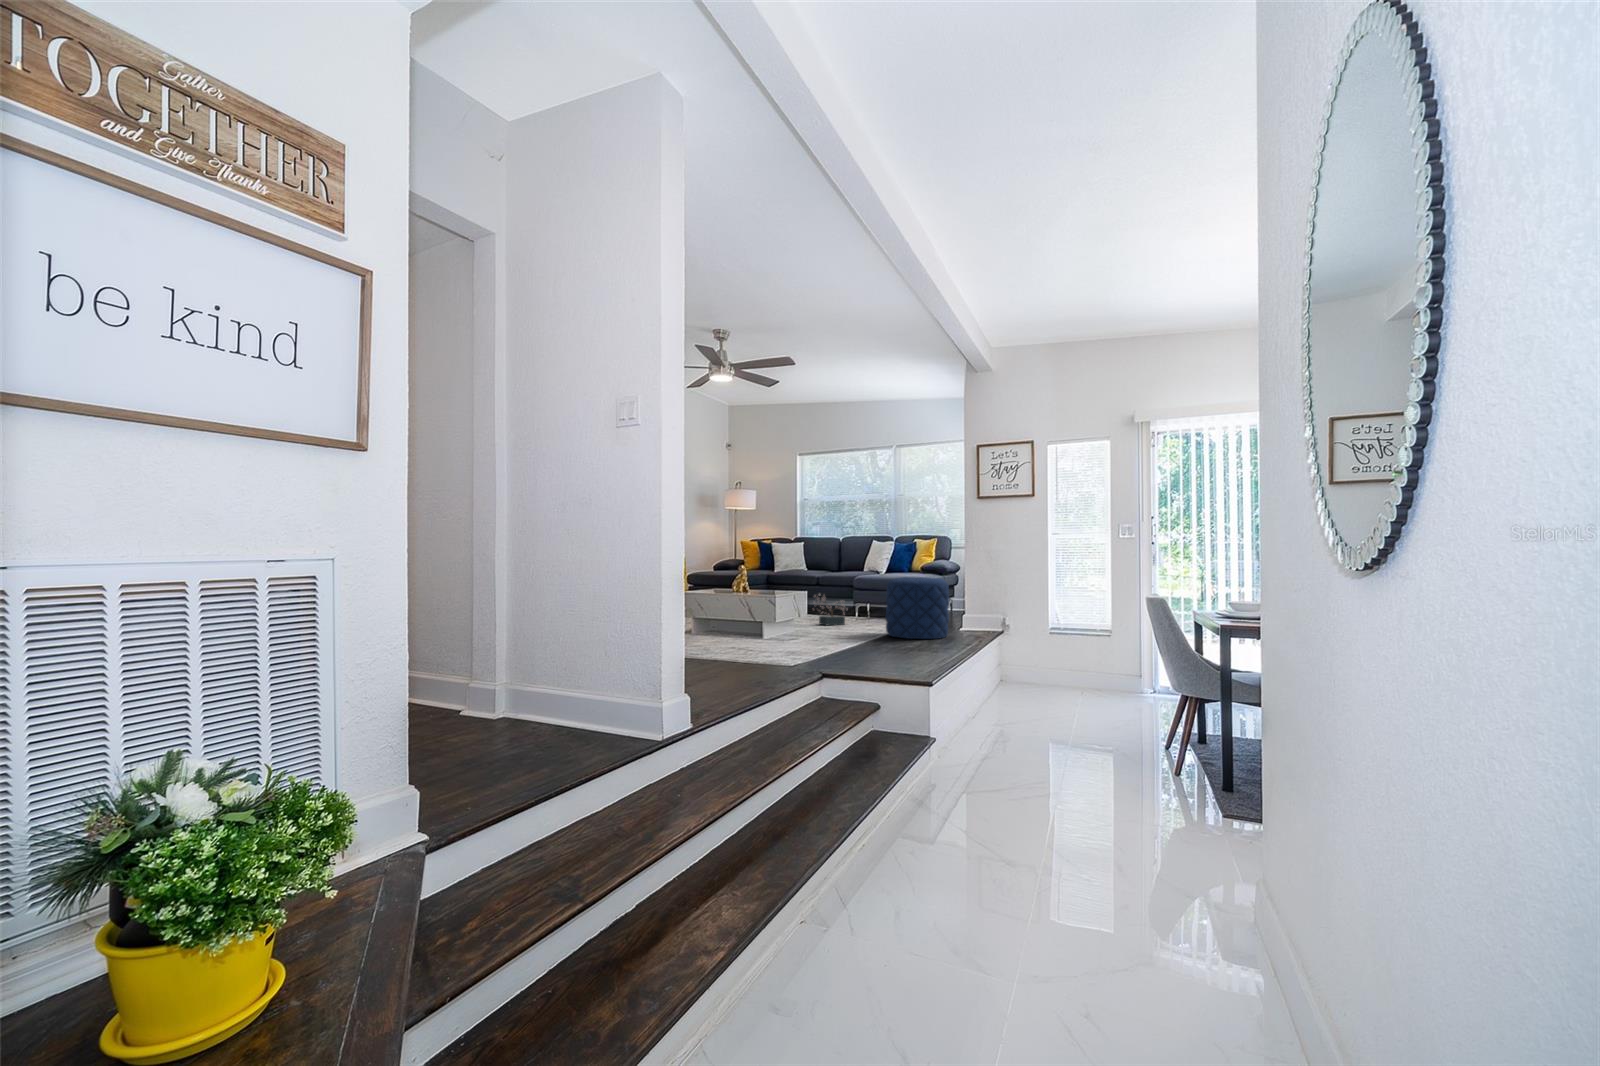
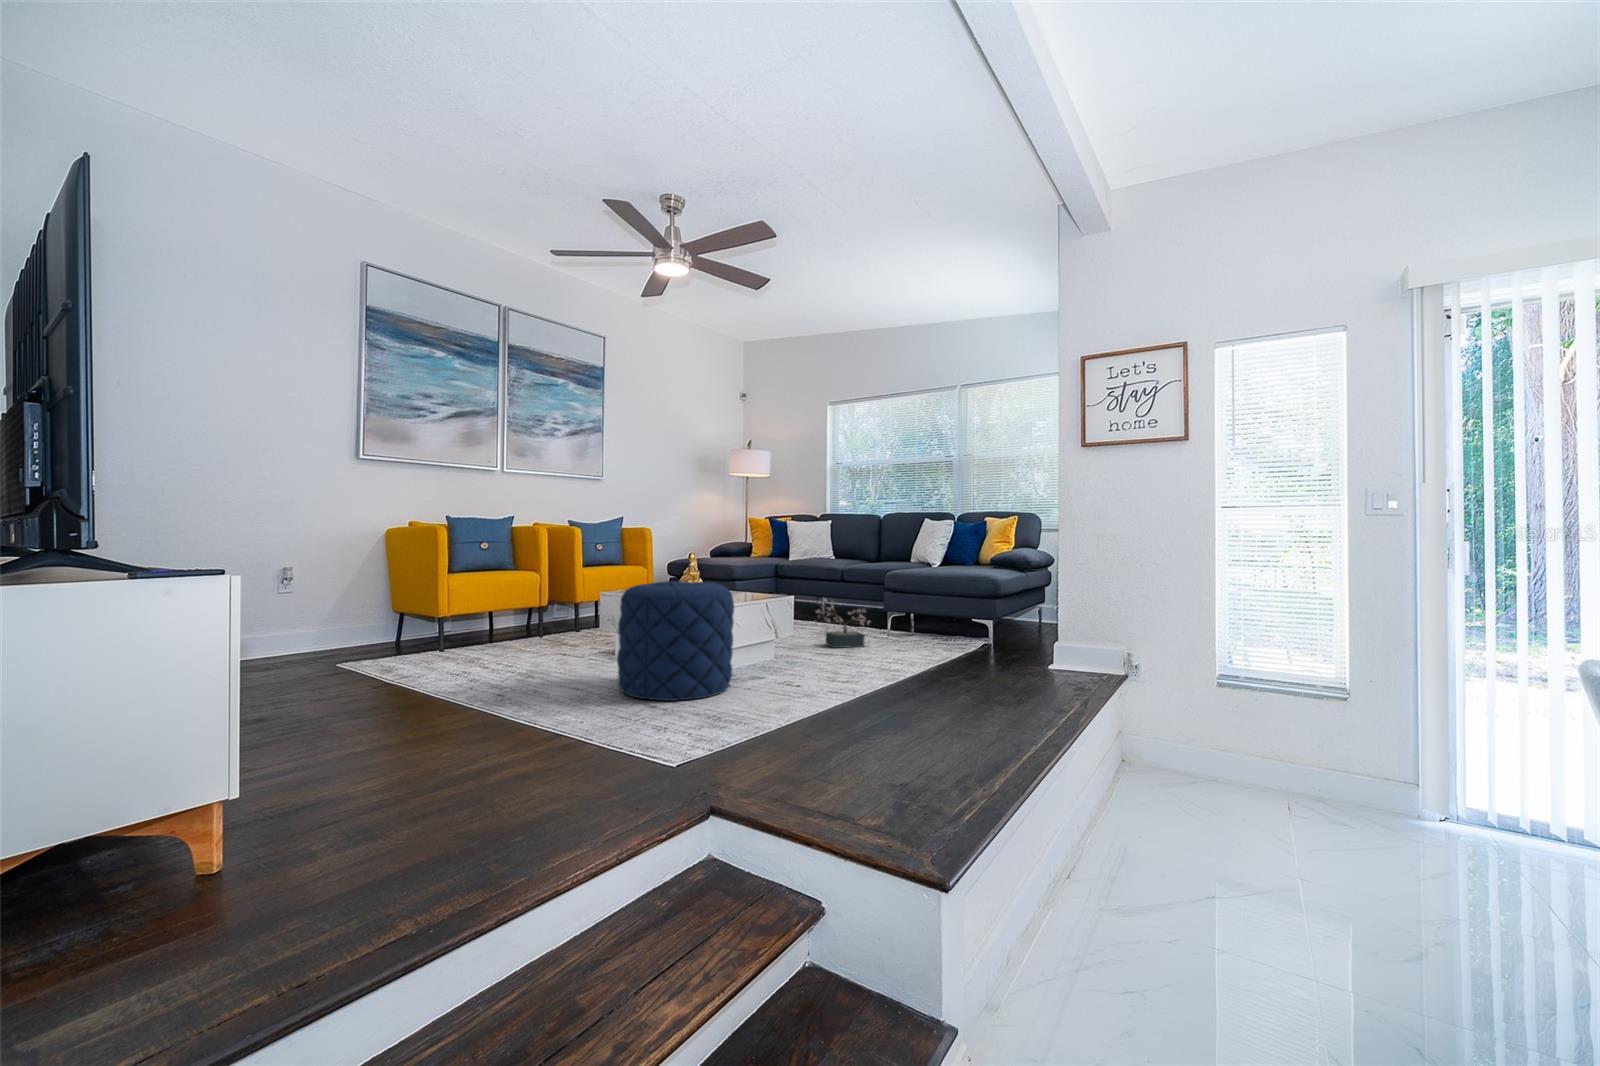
pouf: present [885,577,949,639] -> present [617,581,734,701]

